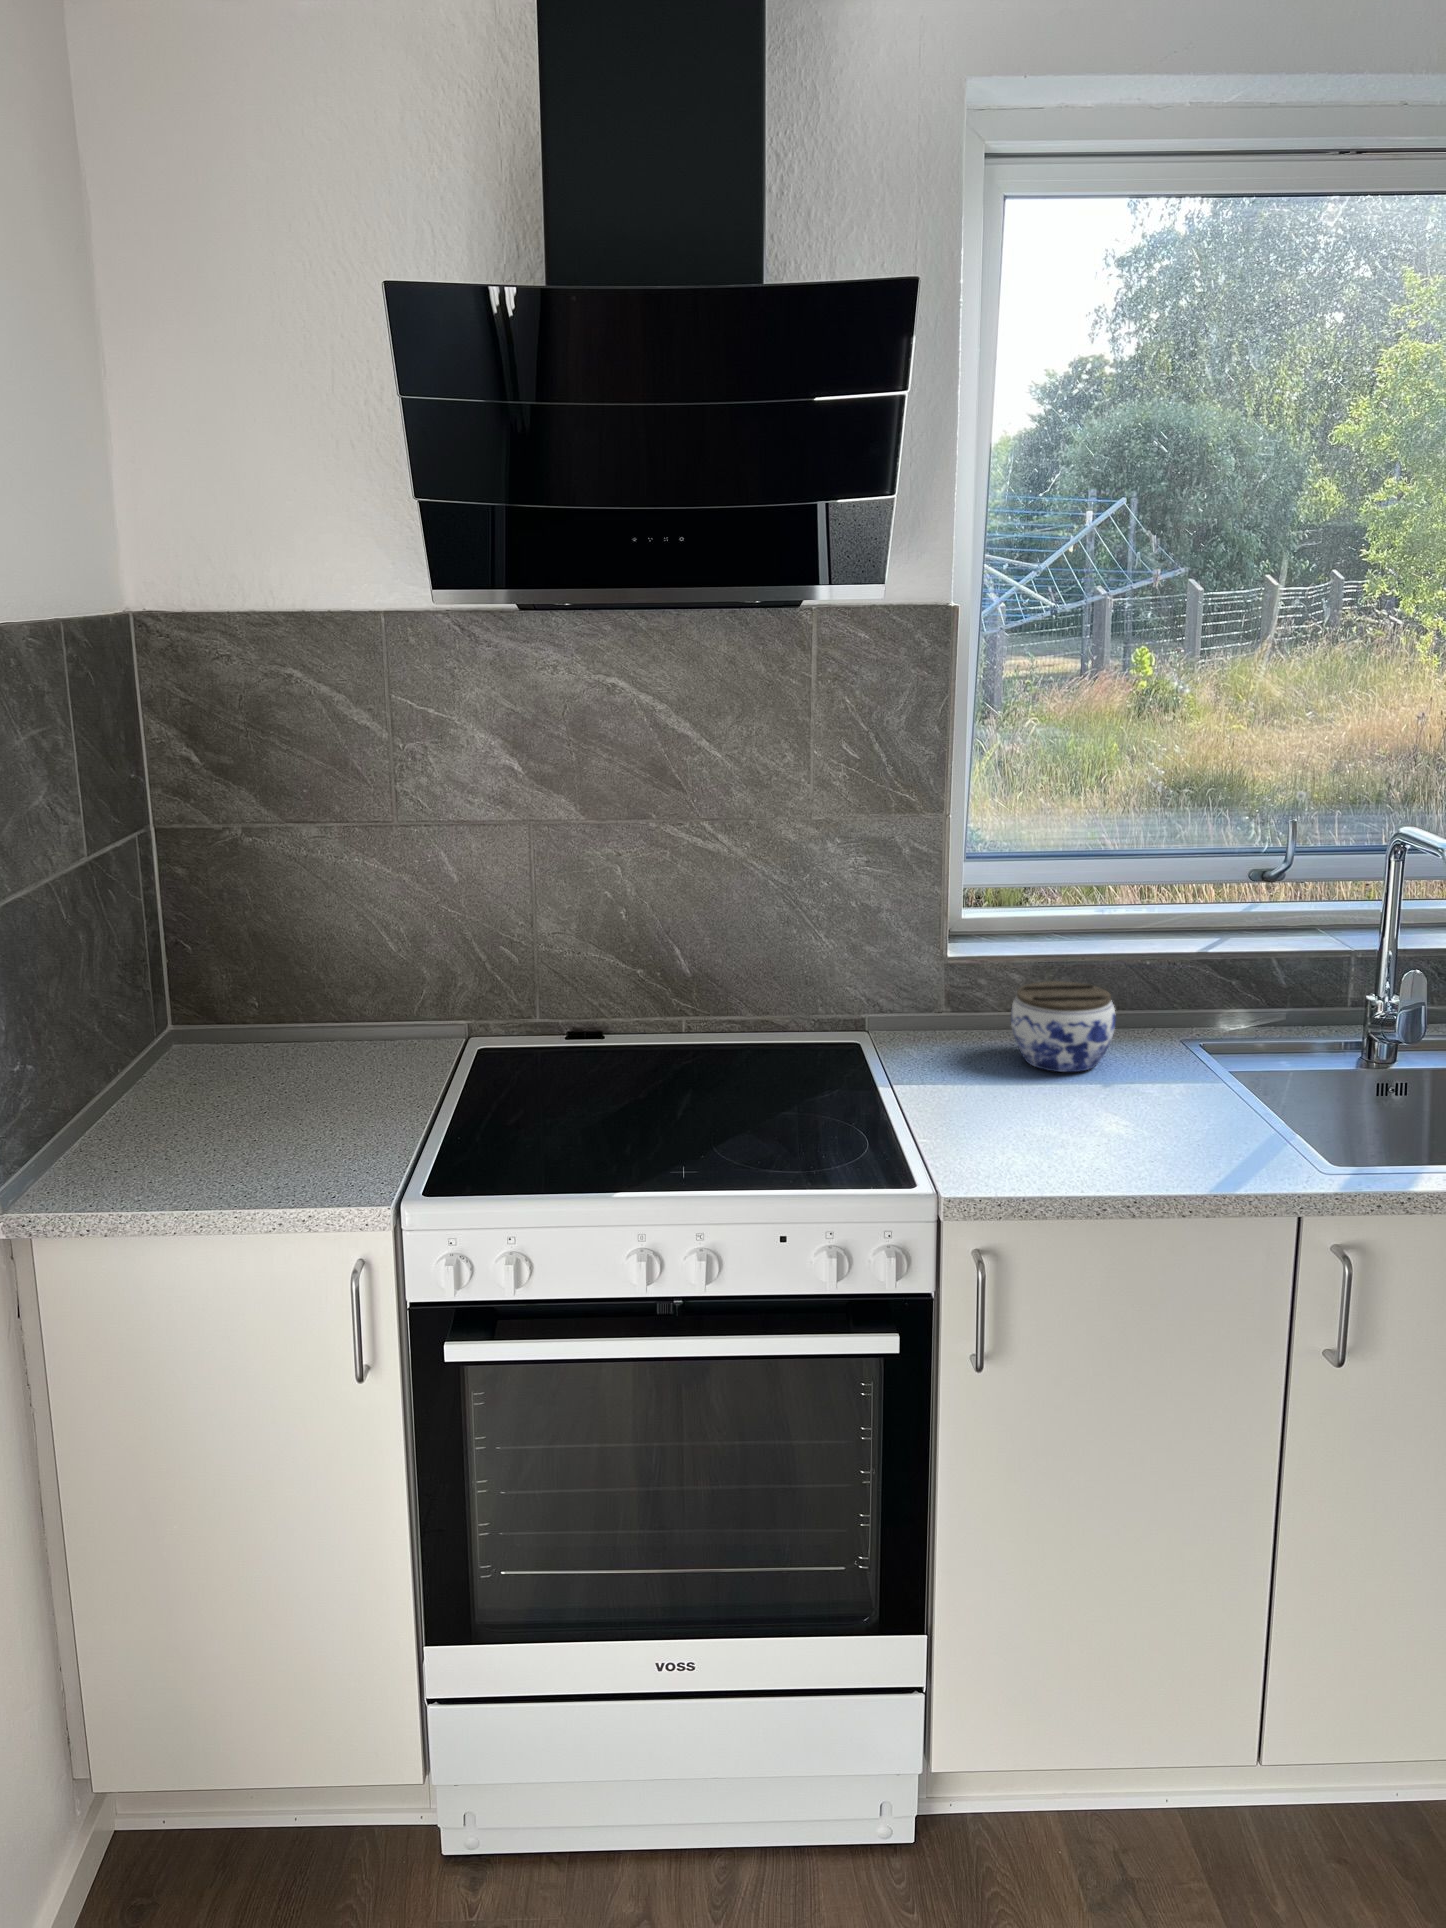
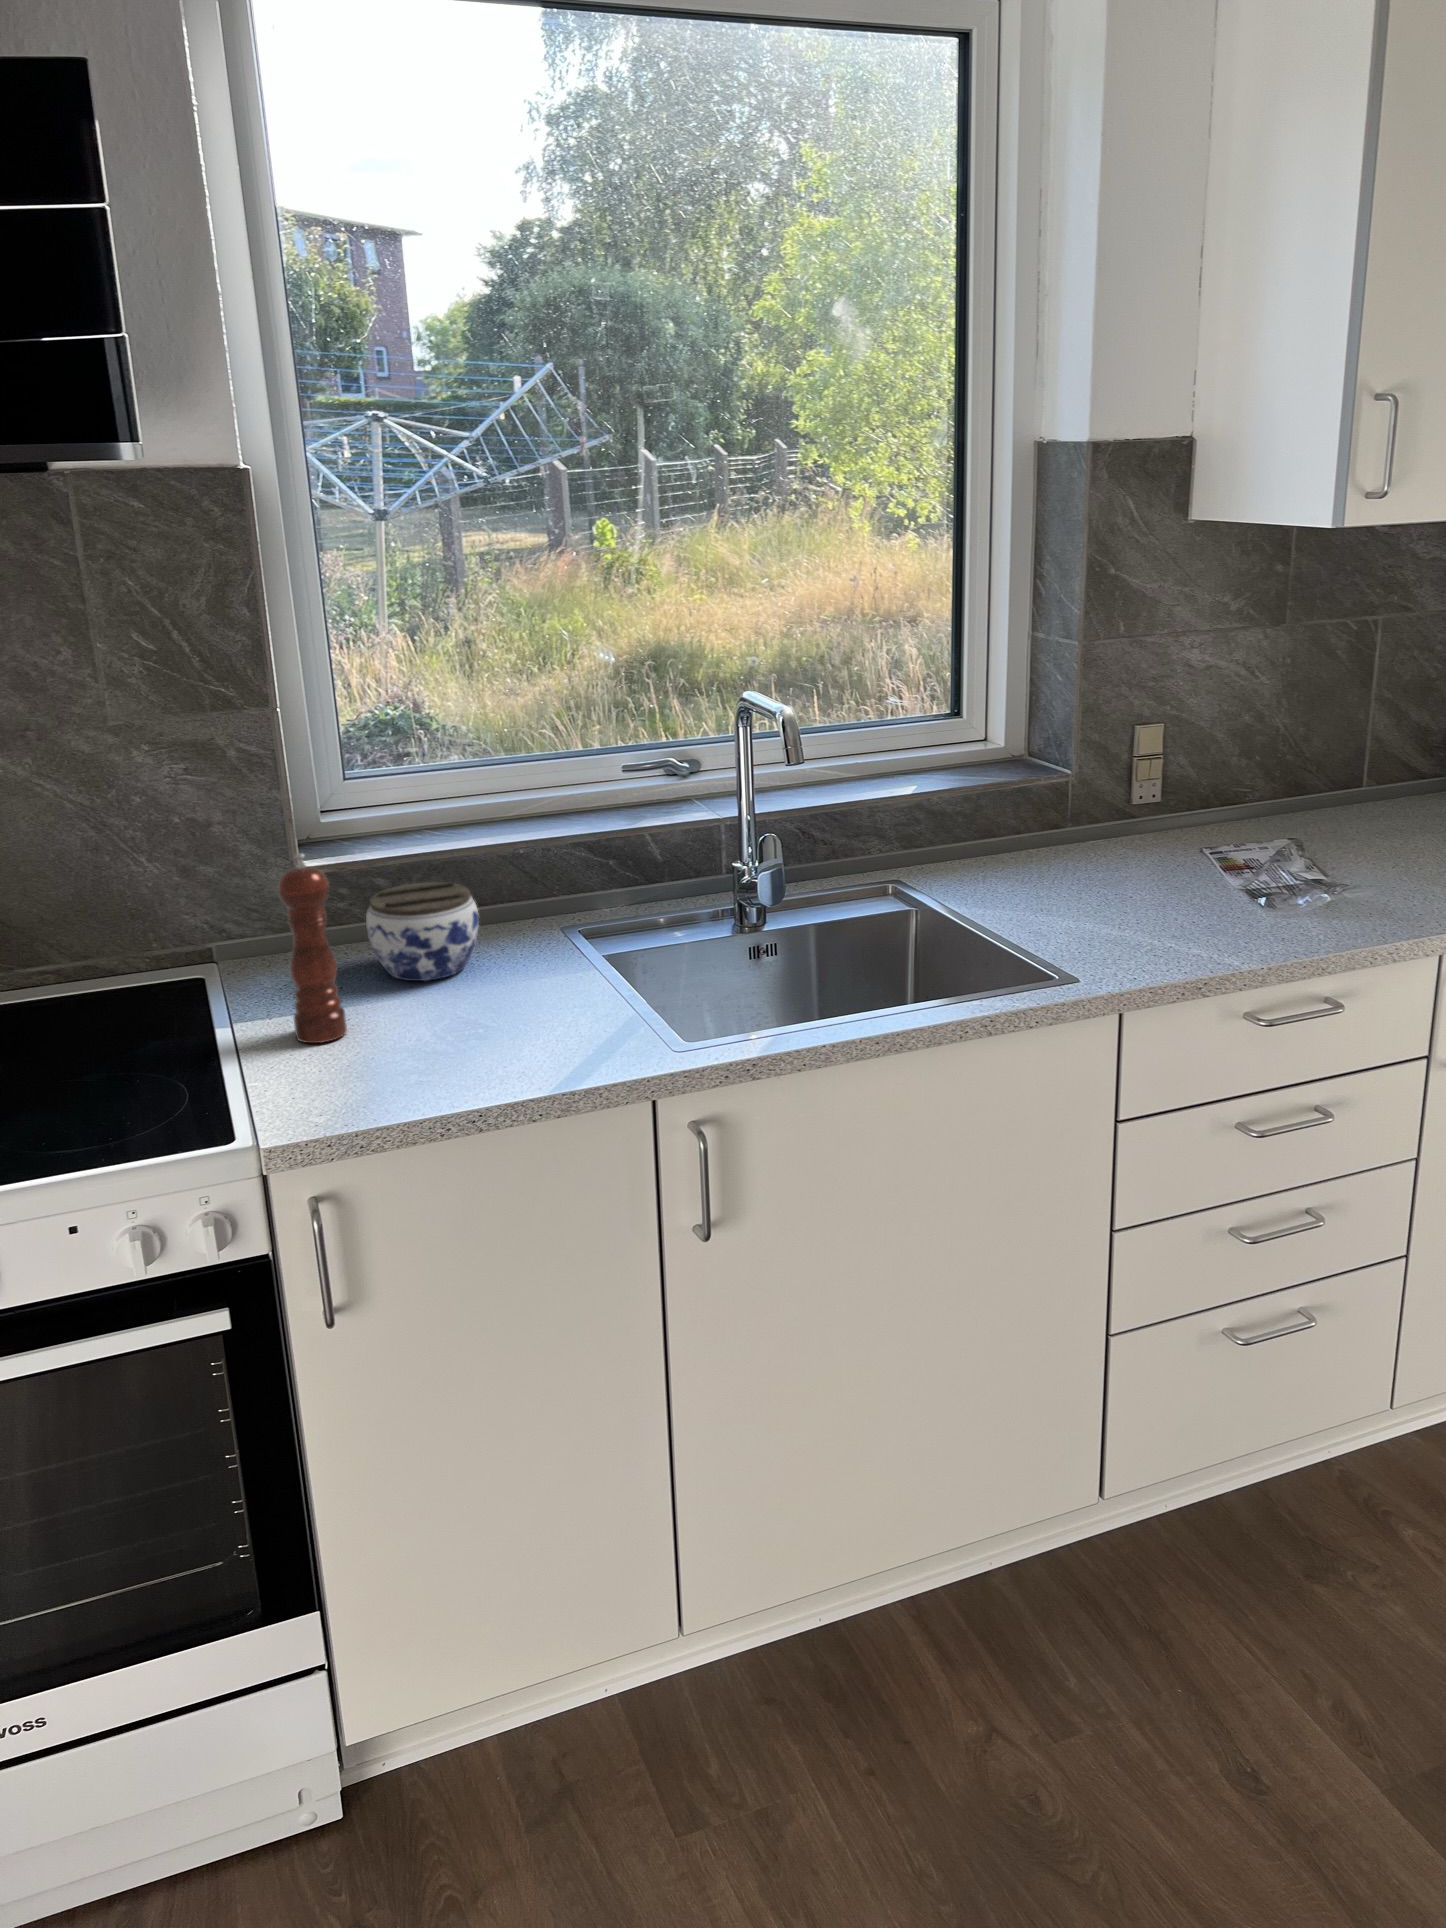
pepper mill: none [953,943,1001,1114] -> present [278,853,347,1043]

